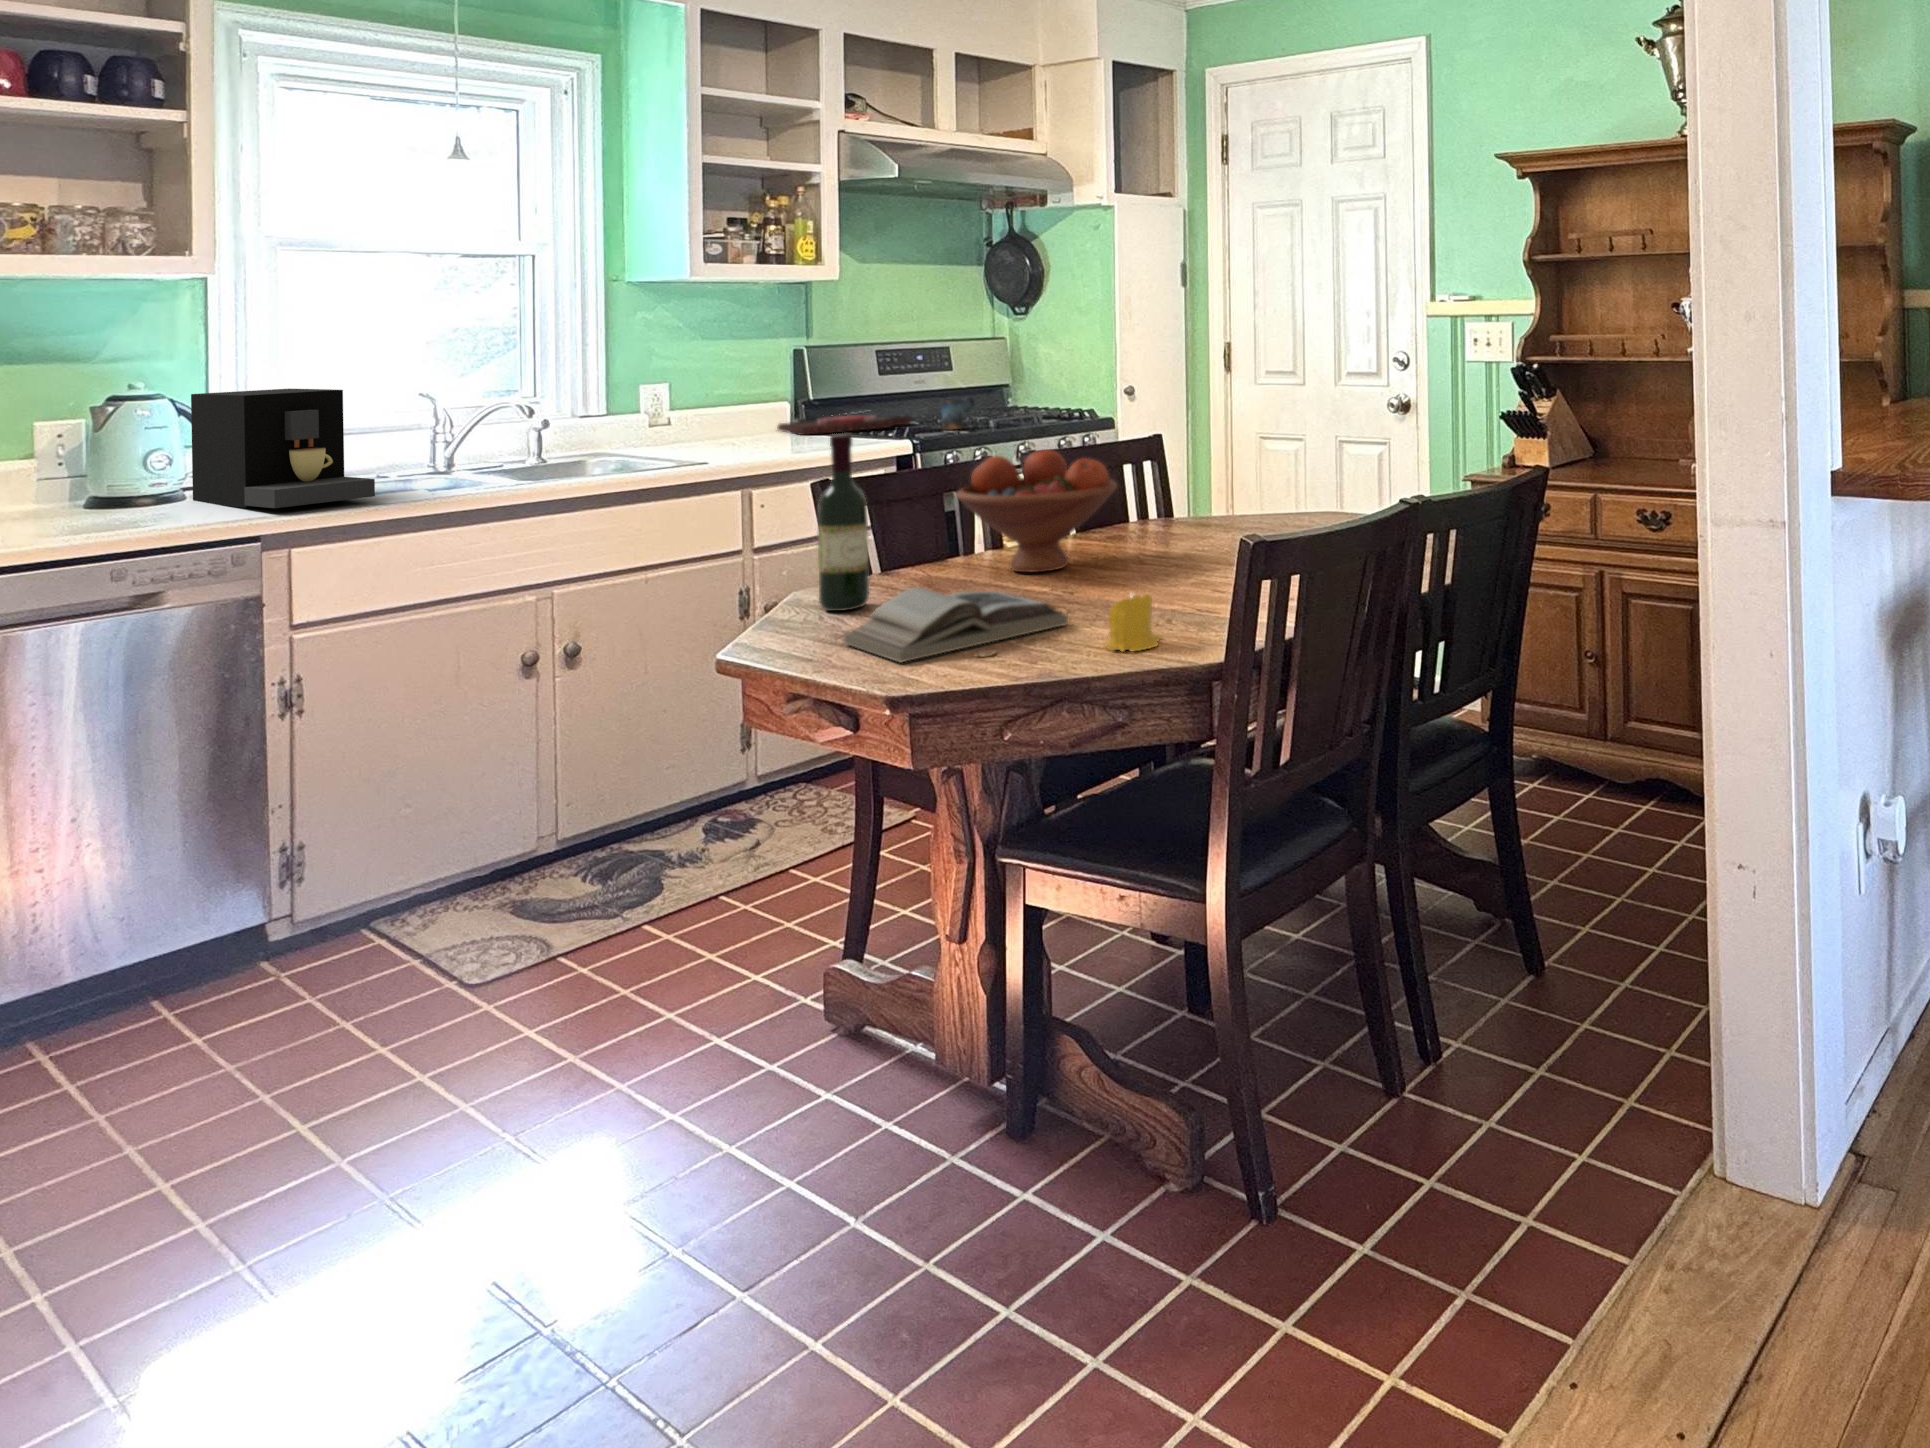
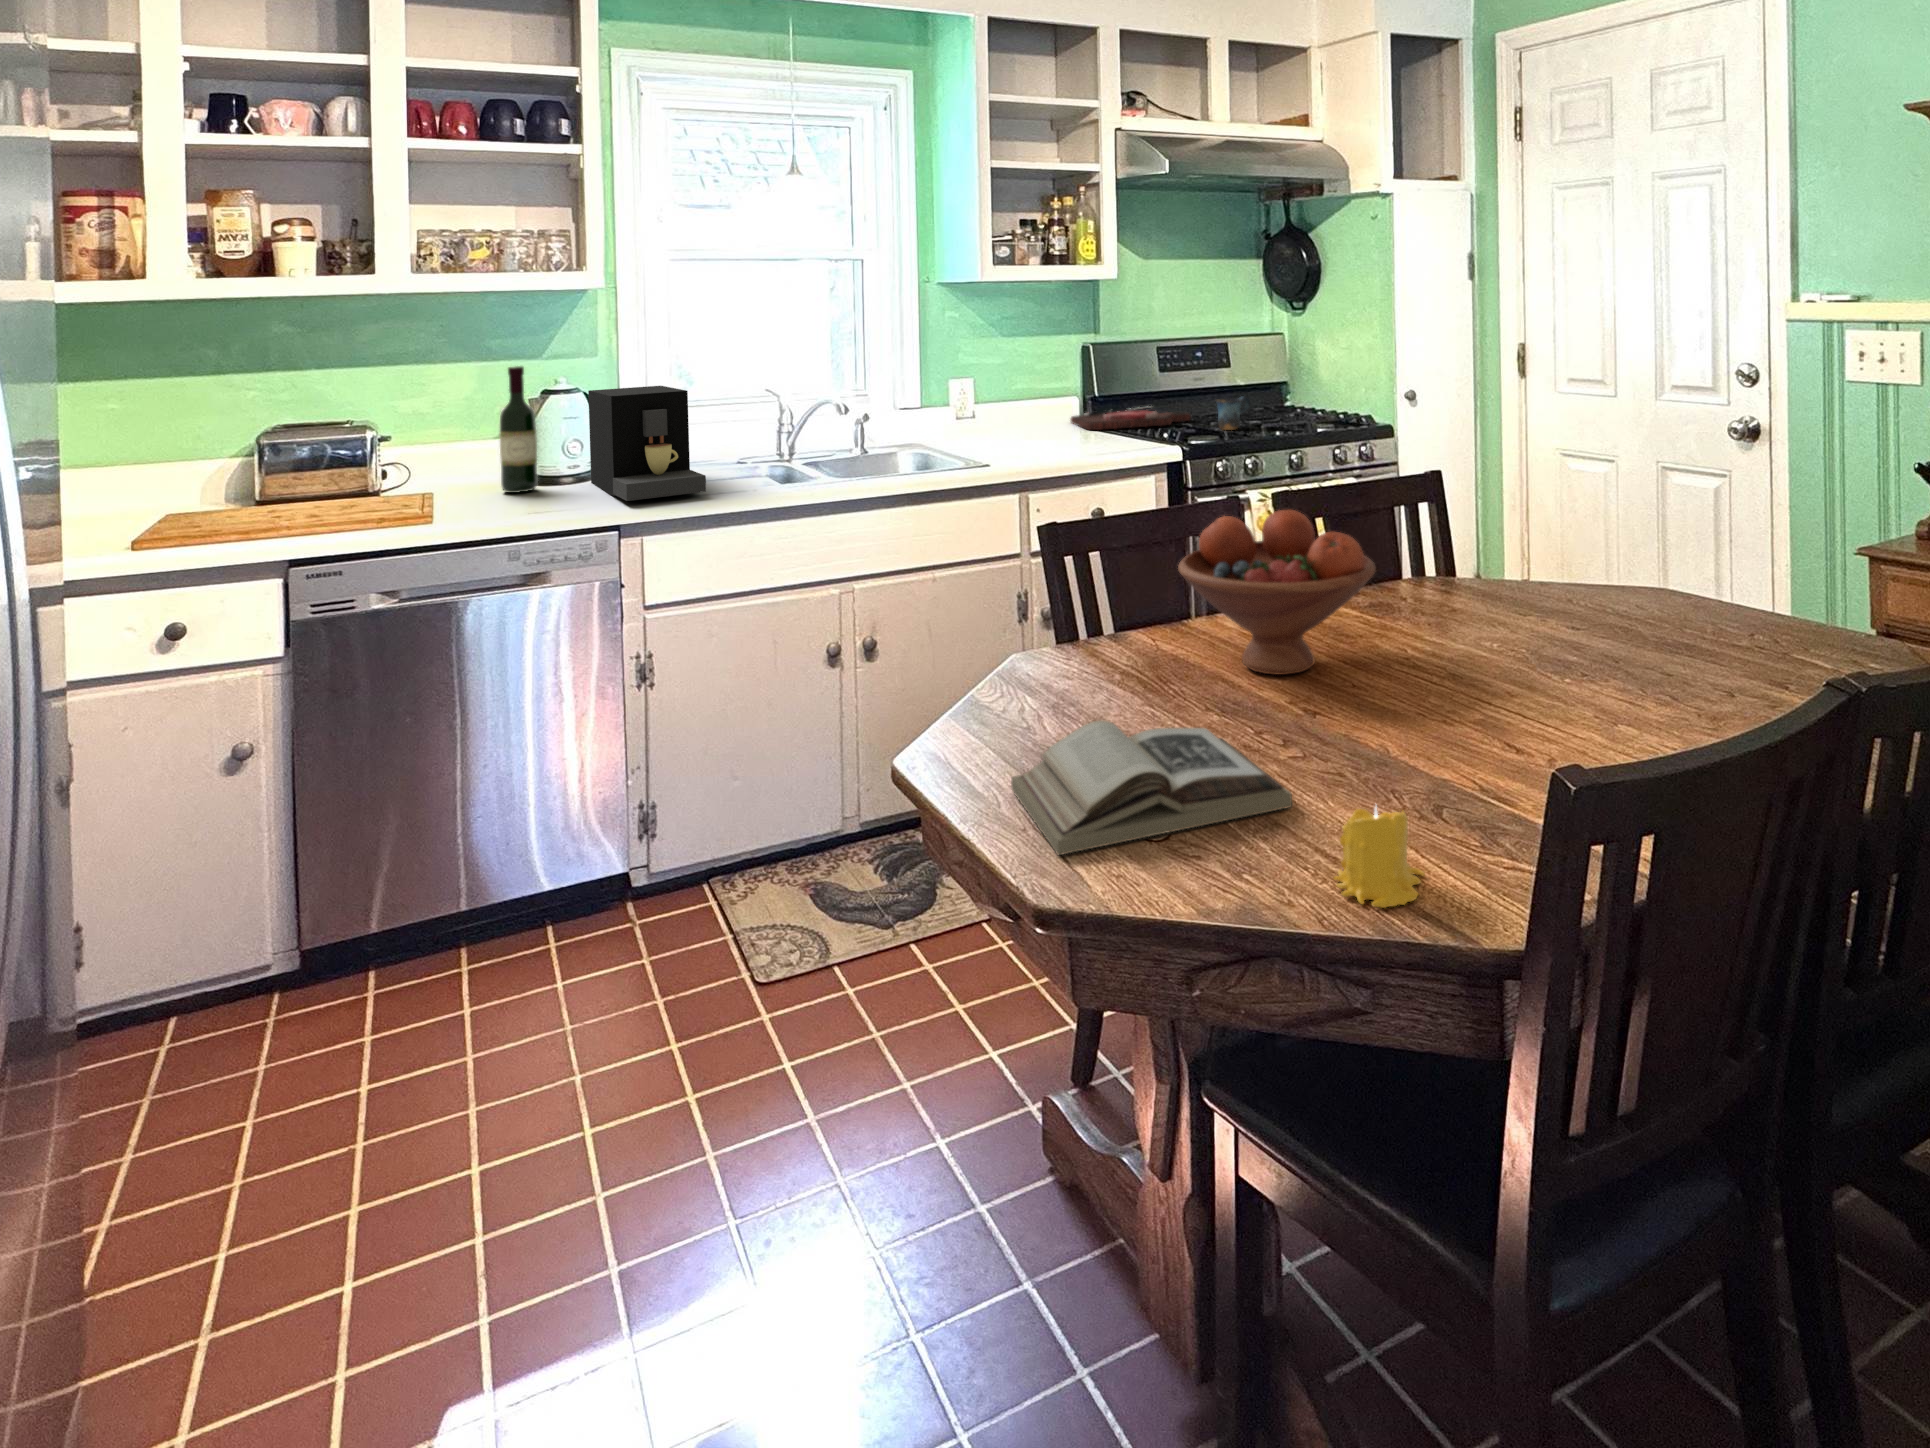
wine bottle: present [818,434,869,611] -> present [500,366,538,493]

